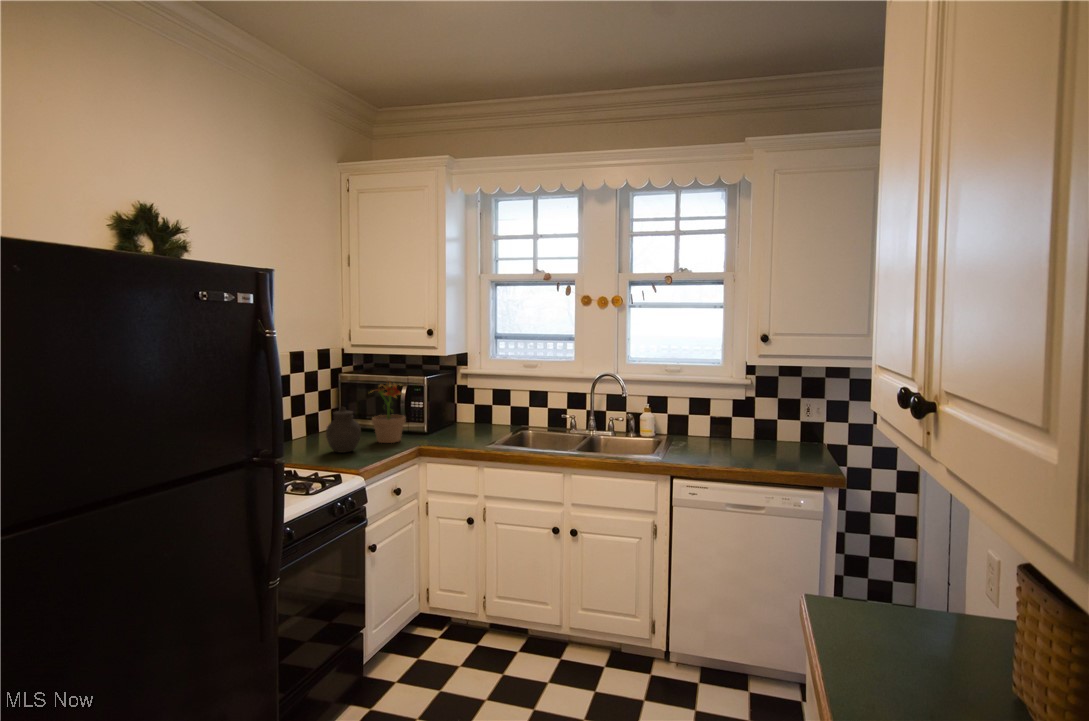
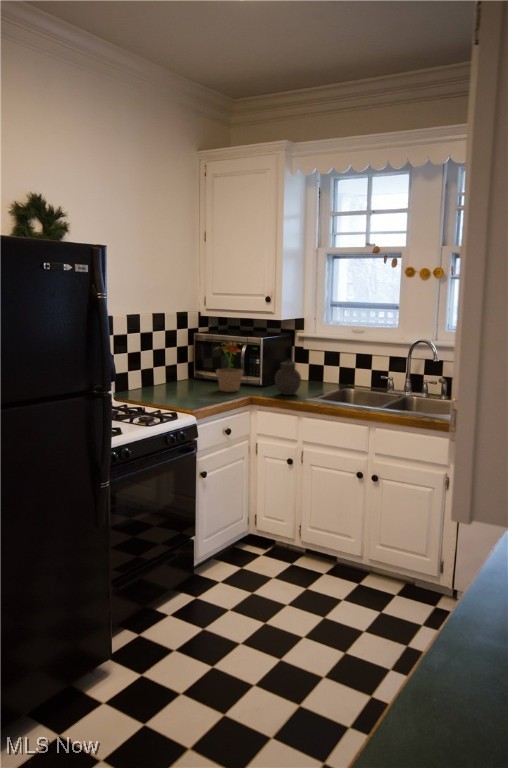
jar: present [326,407,361,453] -> present [275,359,301,395]

